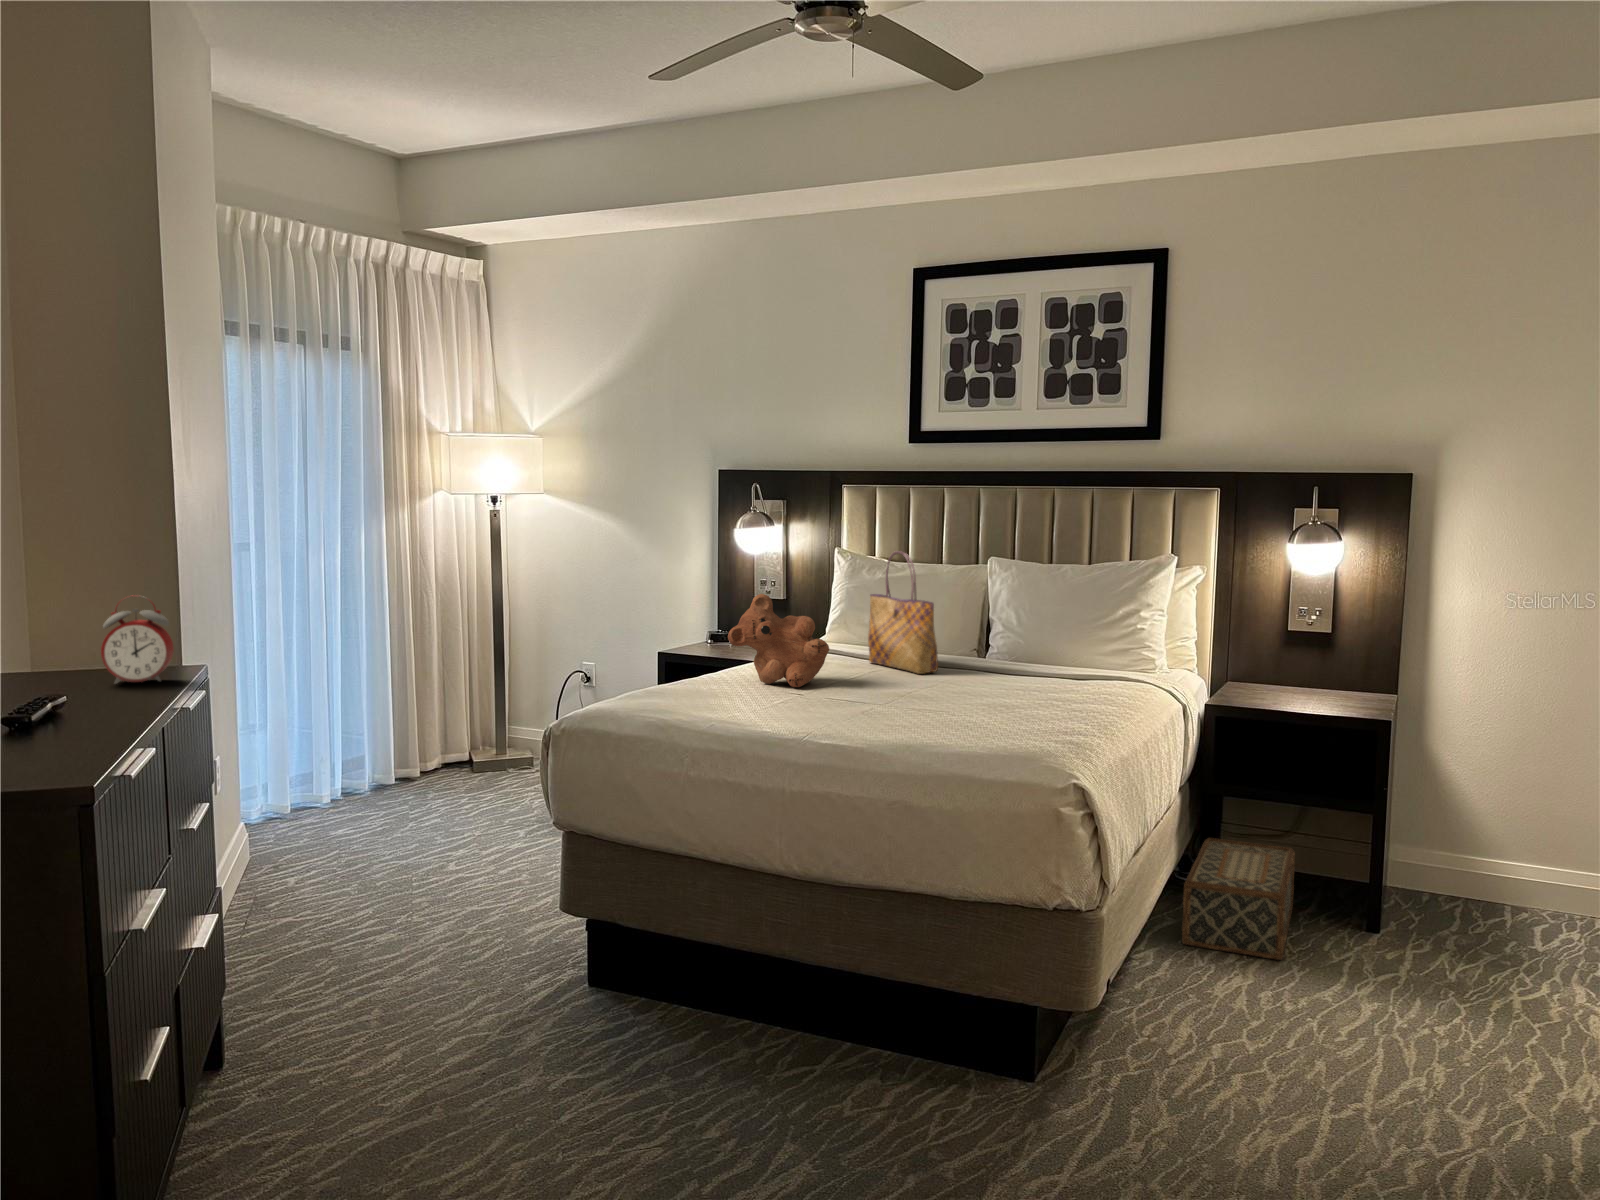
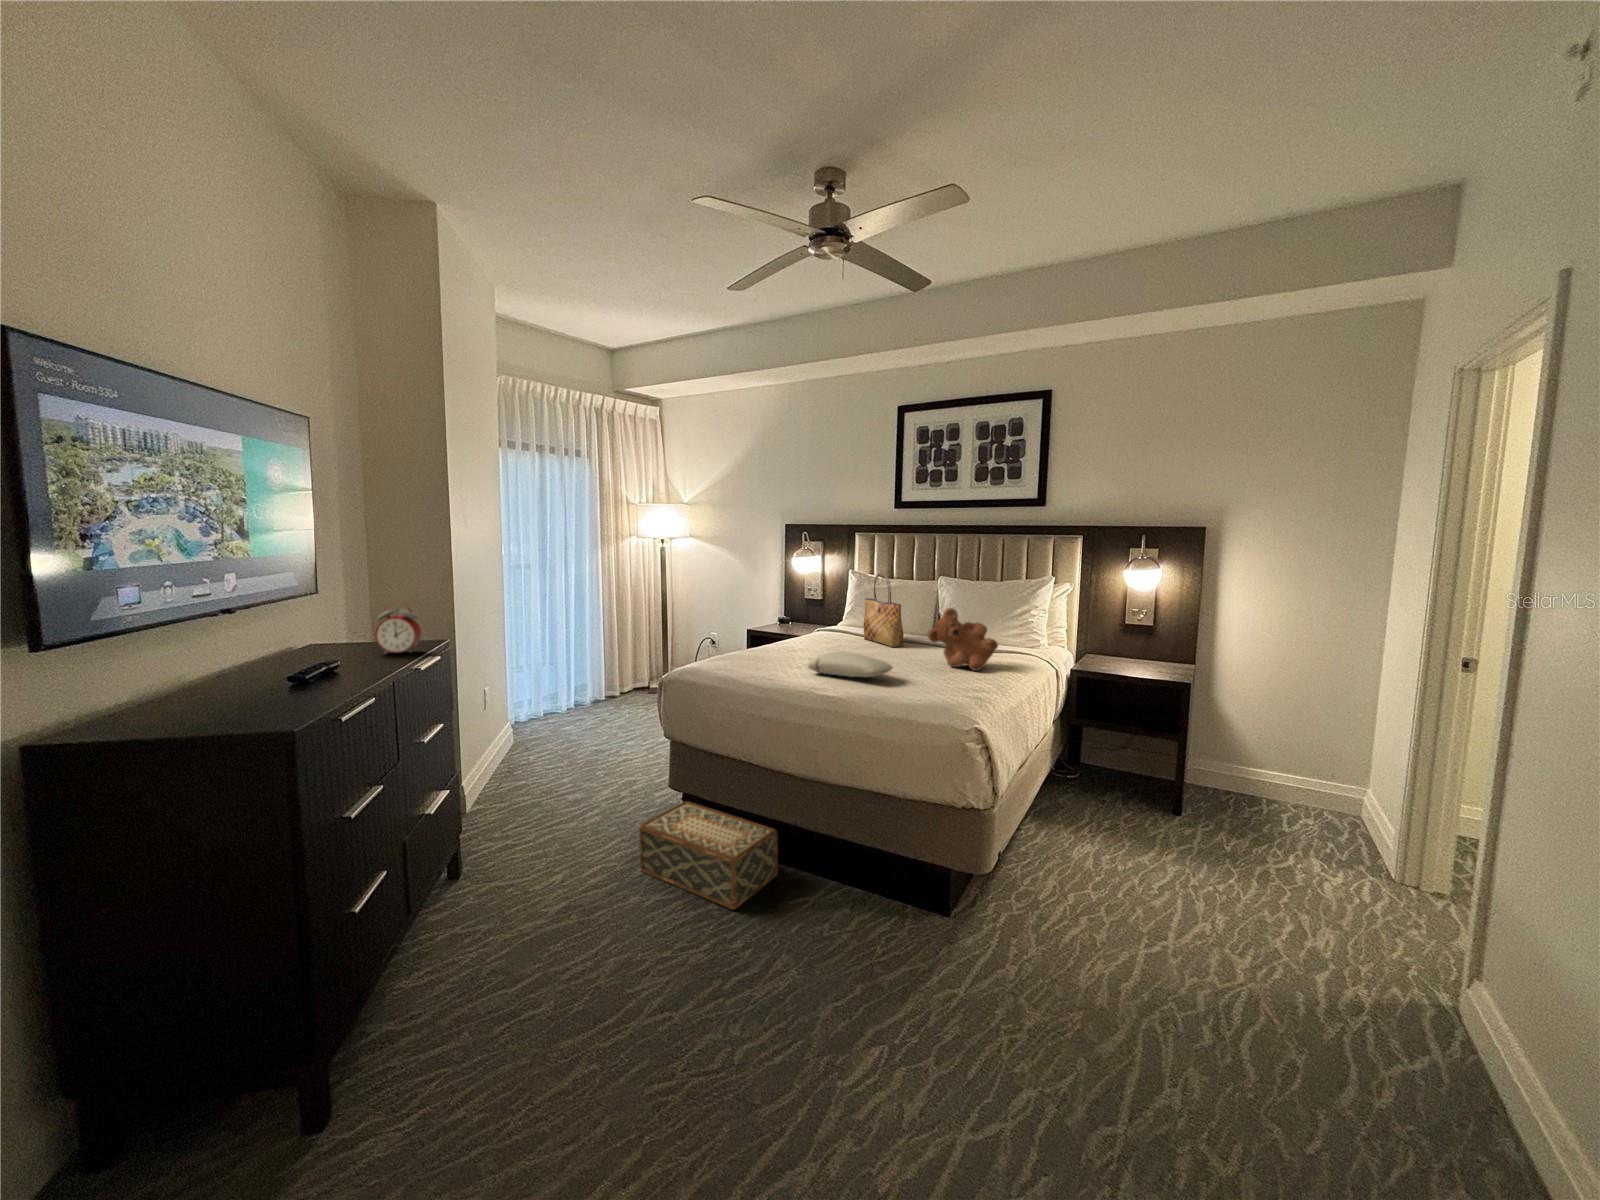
teddy bear: present [728,594,829,687] -> present [928,608,998,671]
pillow: none [792,678,932,716] -> present [808,651,892,677]
woven basket: present [1182,838,1295,960] -> present [639,801,778,909]

